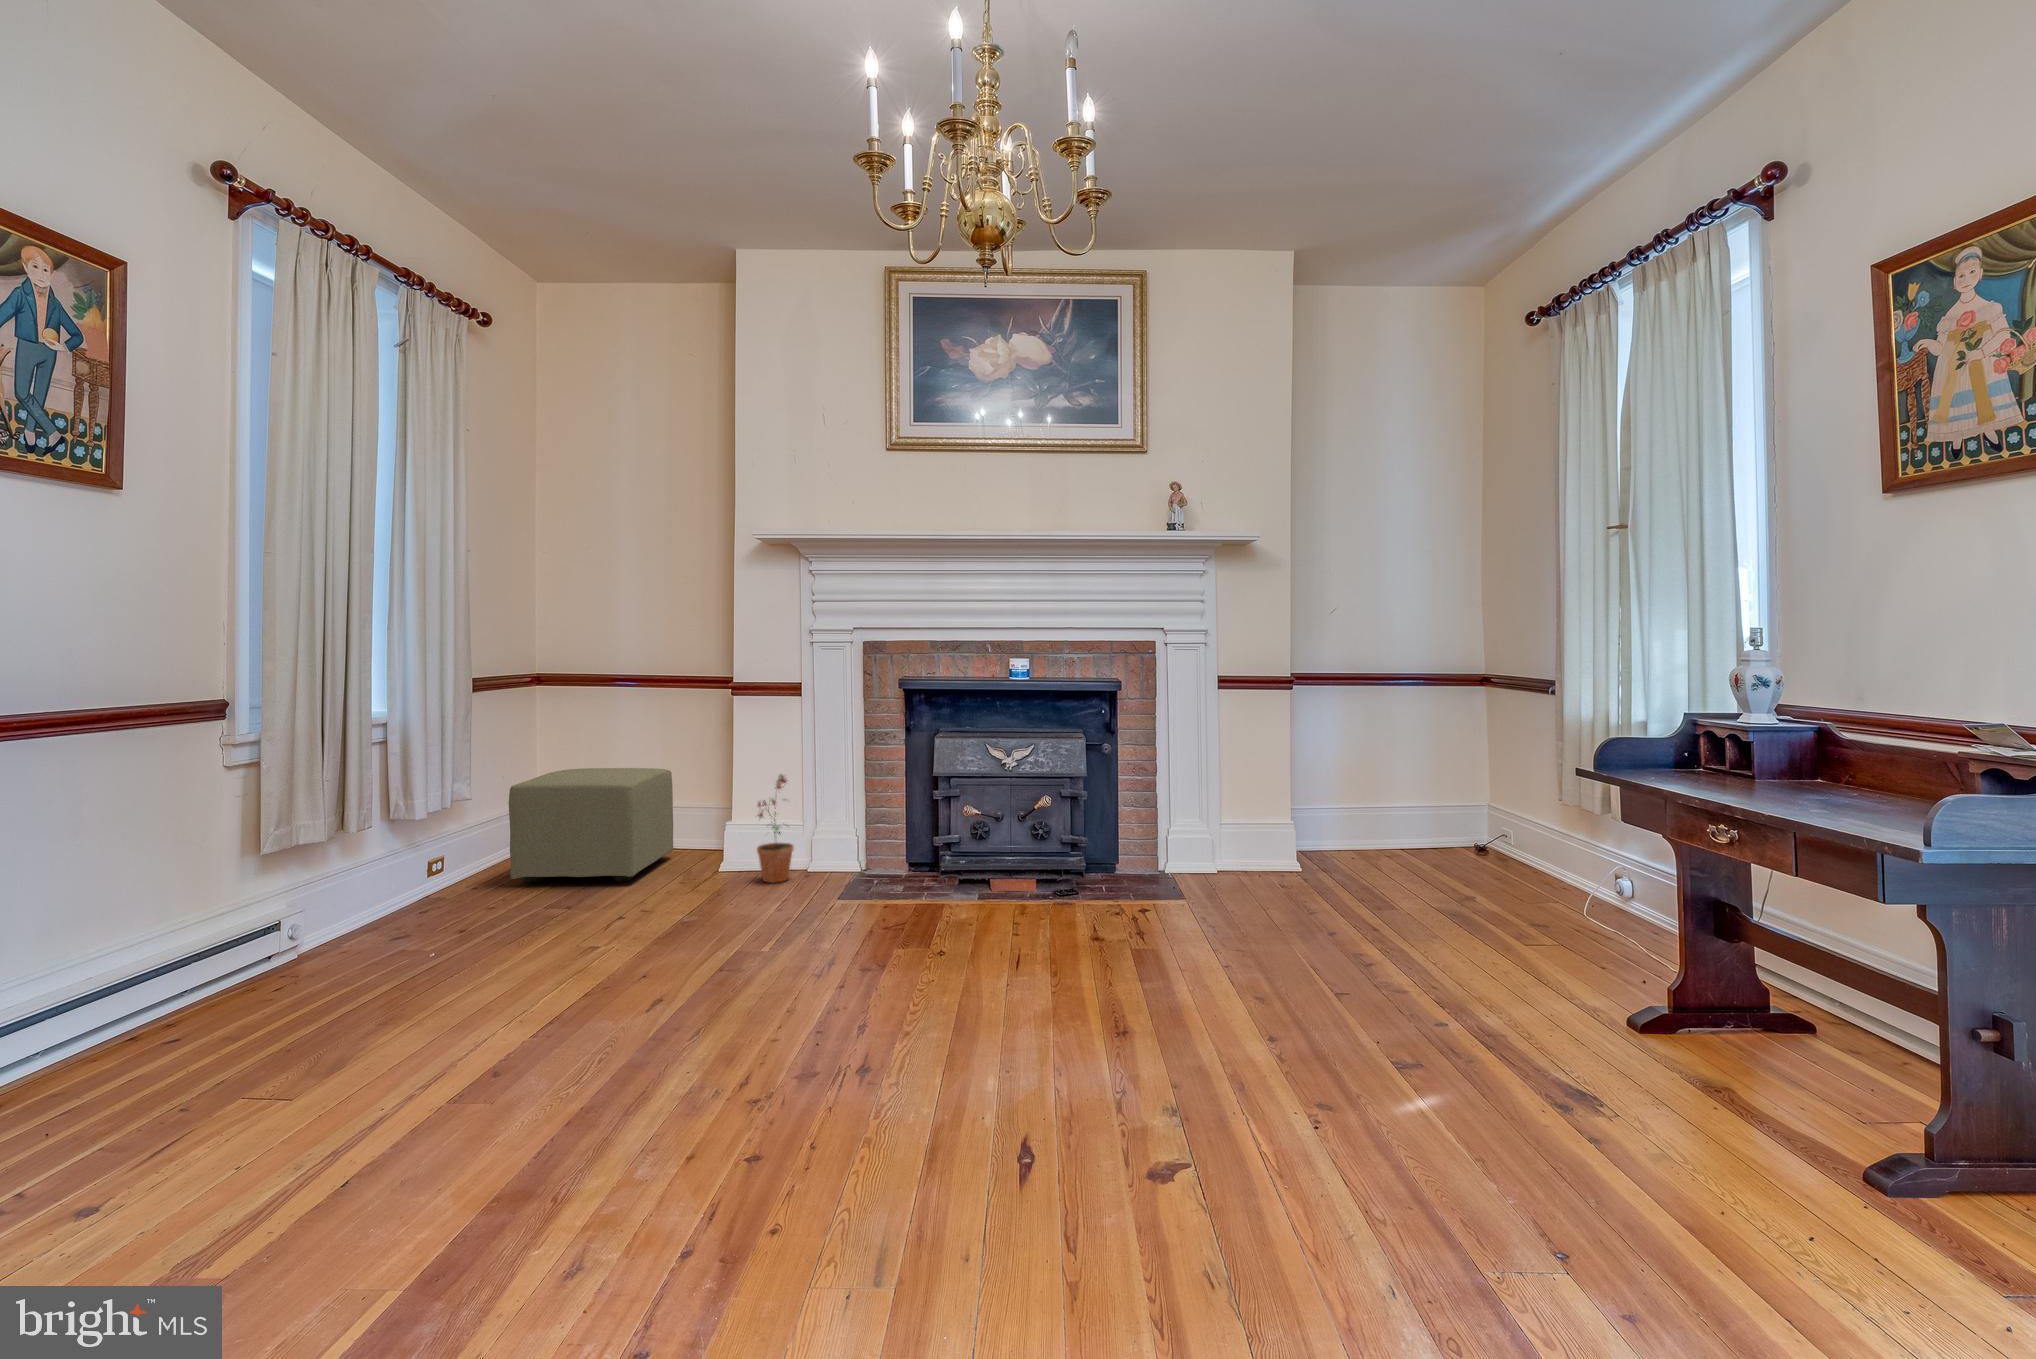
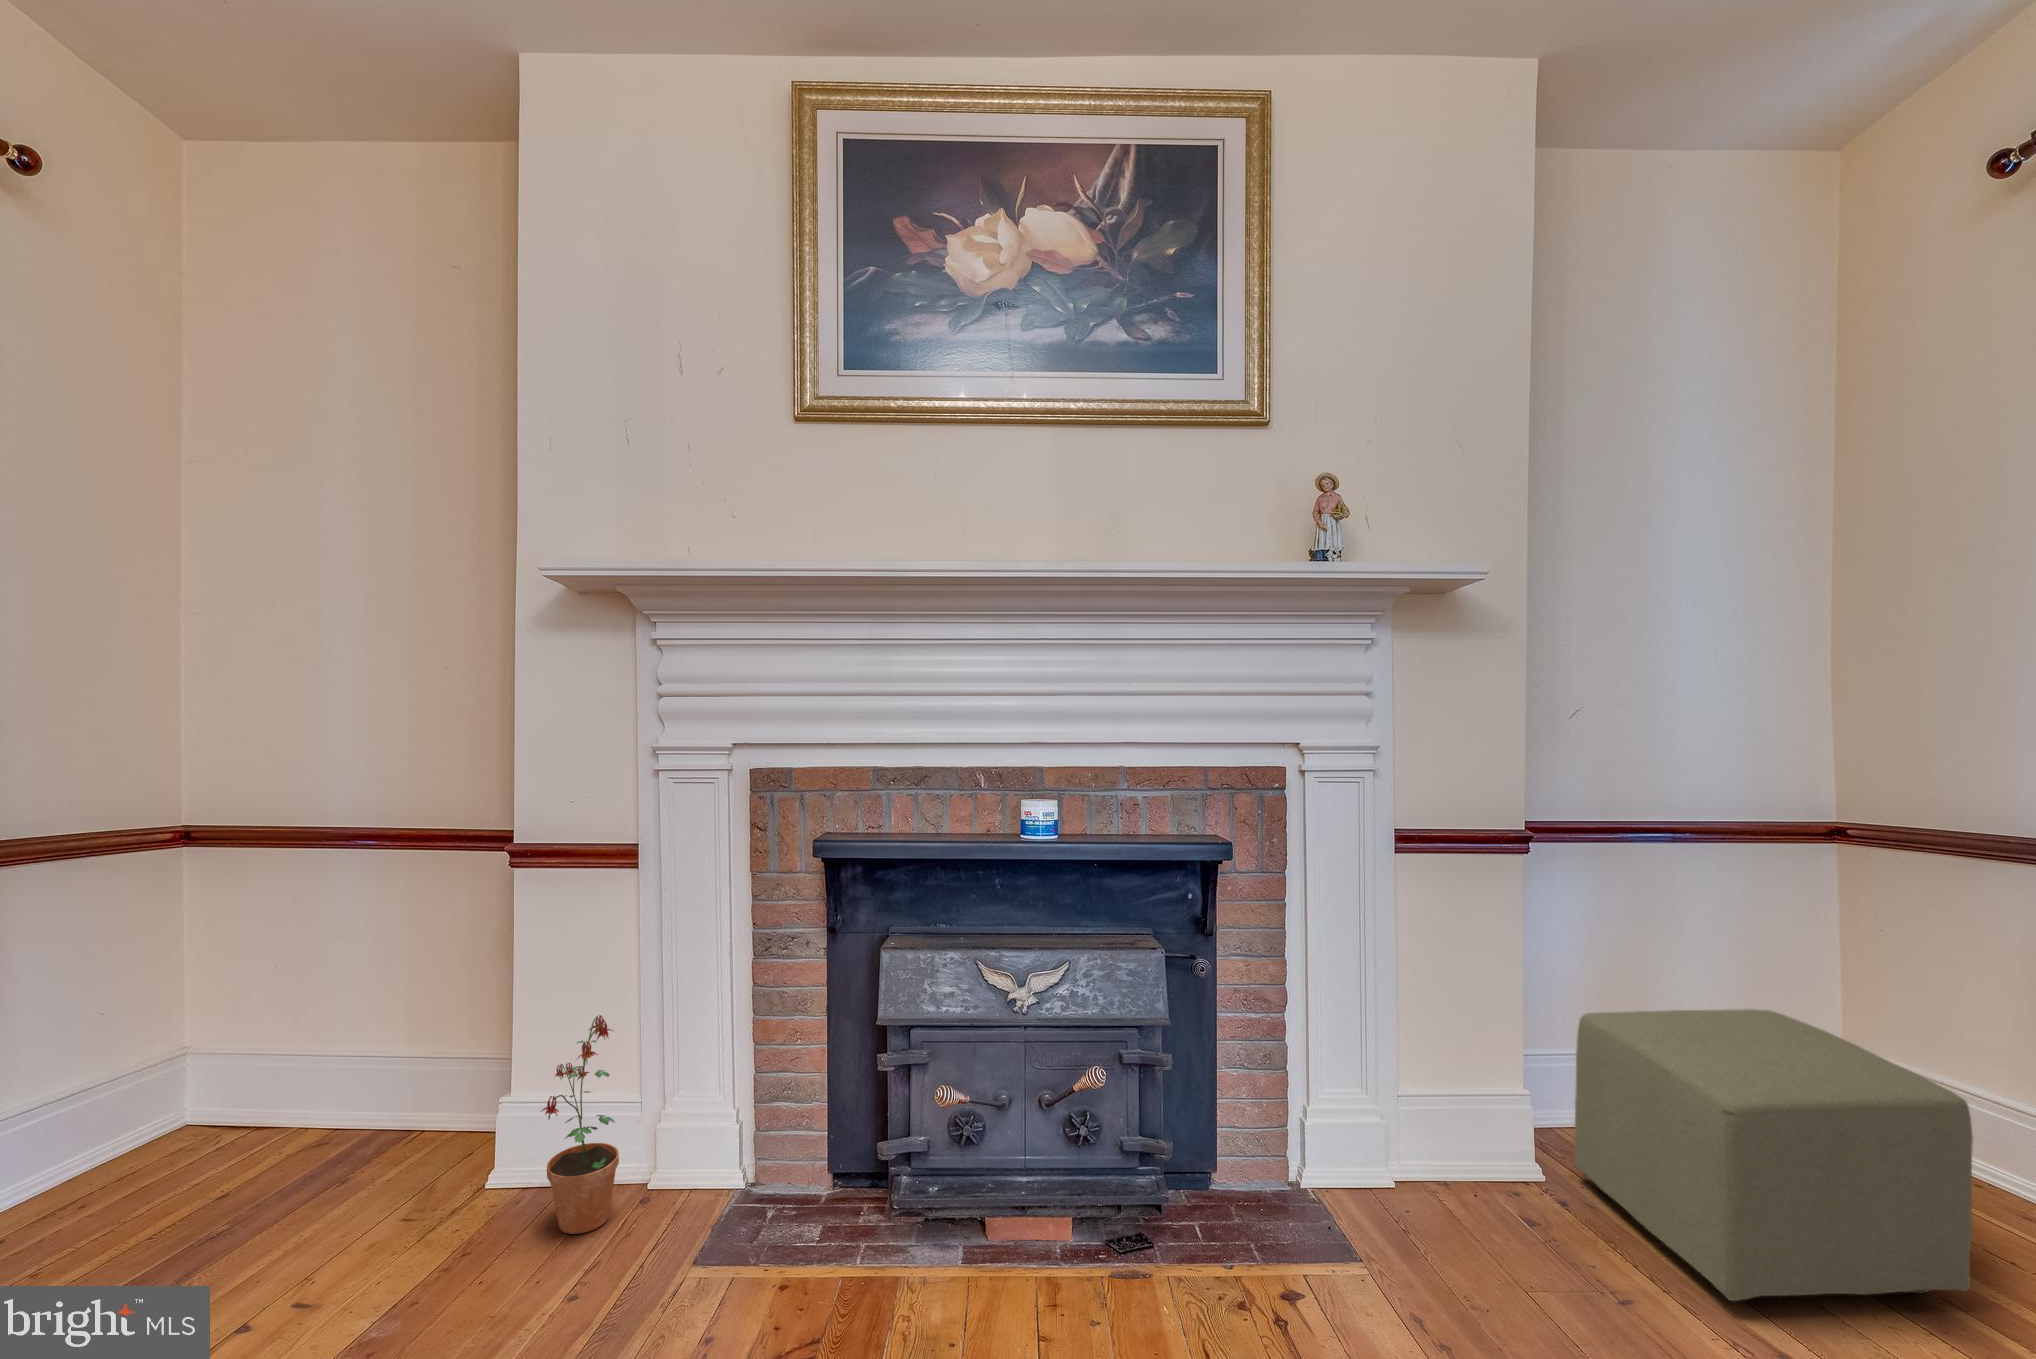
ottoman: present [509,768,673,883] -> present [1574,1009,1973,1301]

